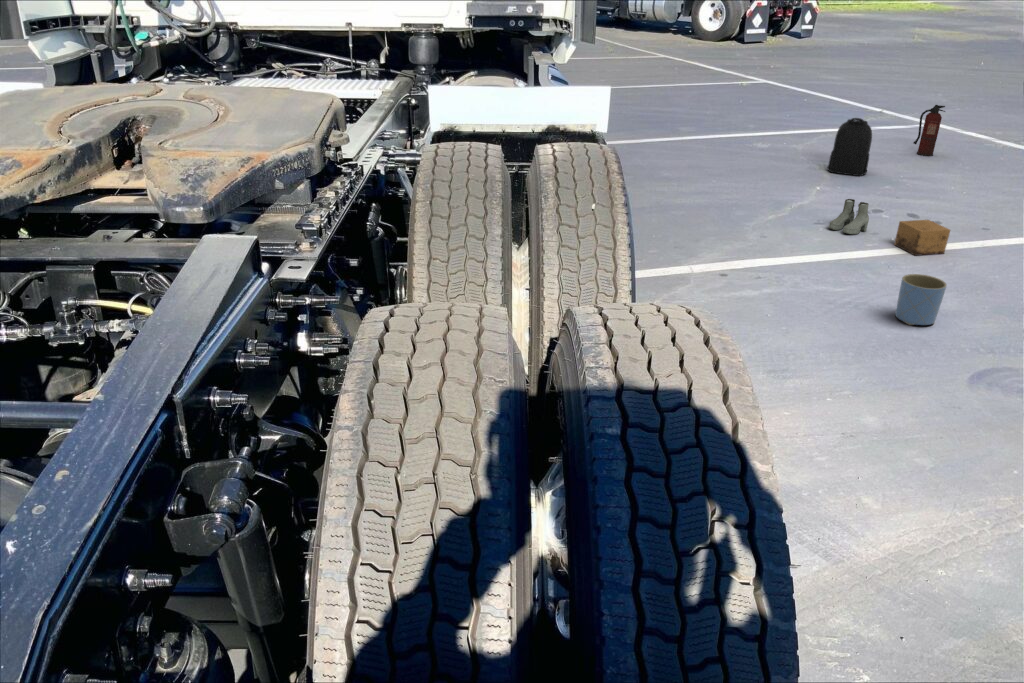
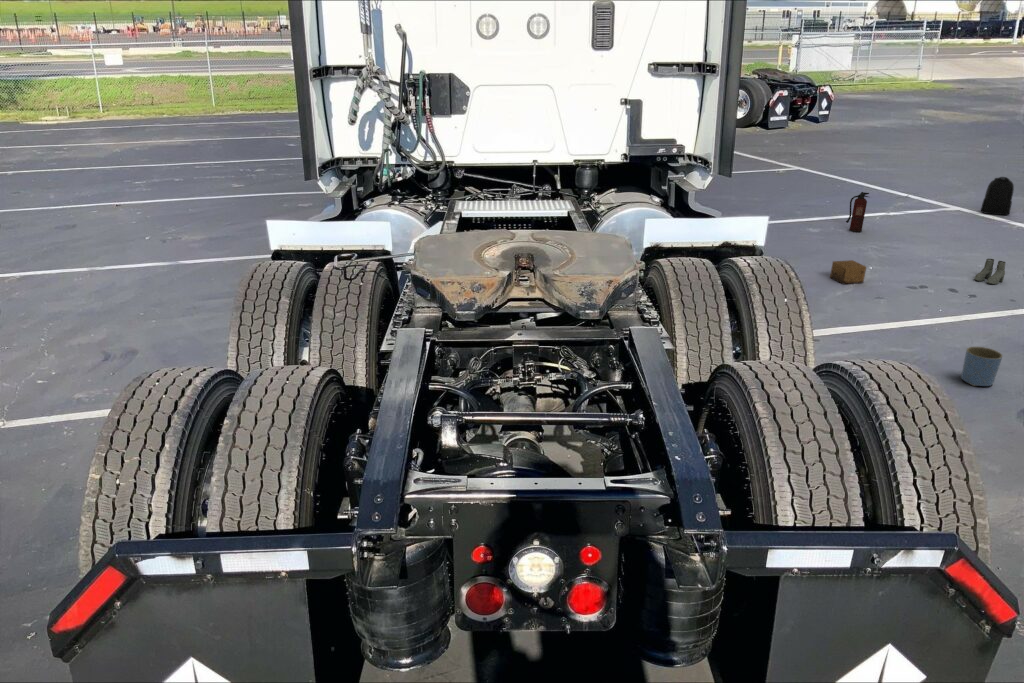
fire extinguisher: present [914,105,945,156] -> present [846,192,869,232]
backpack: present [827,118,872,176] -> present [981,177,1014,215]
boots: present [828,199,869,235] -> present [974,259,1006,284]
cardboard box: present [894,220,950,256] -> present [830,260,866,284]

